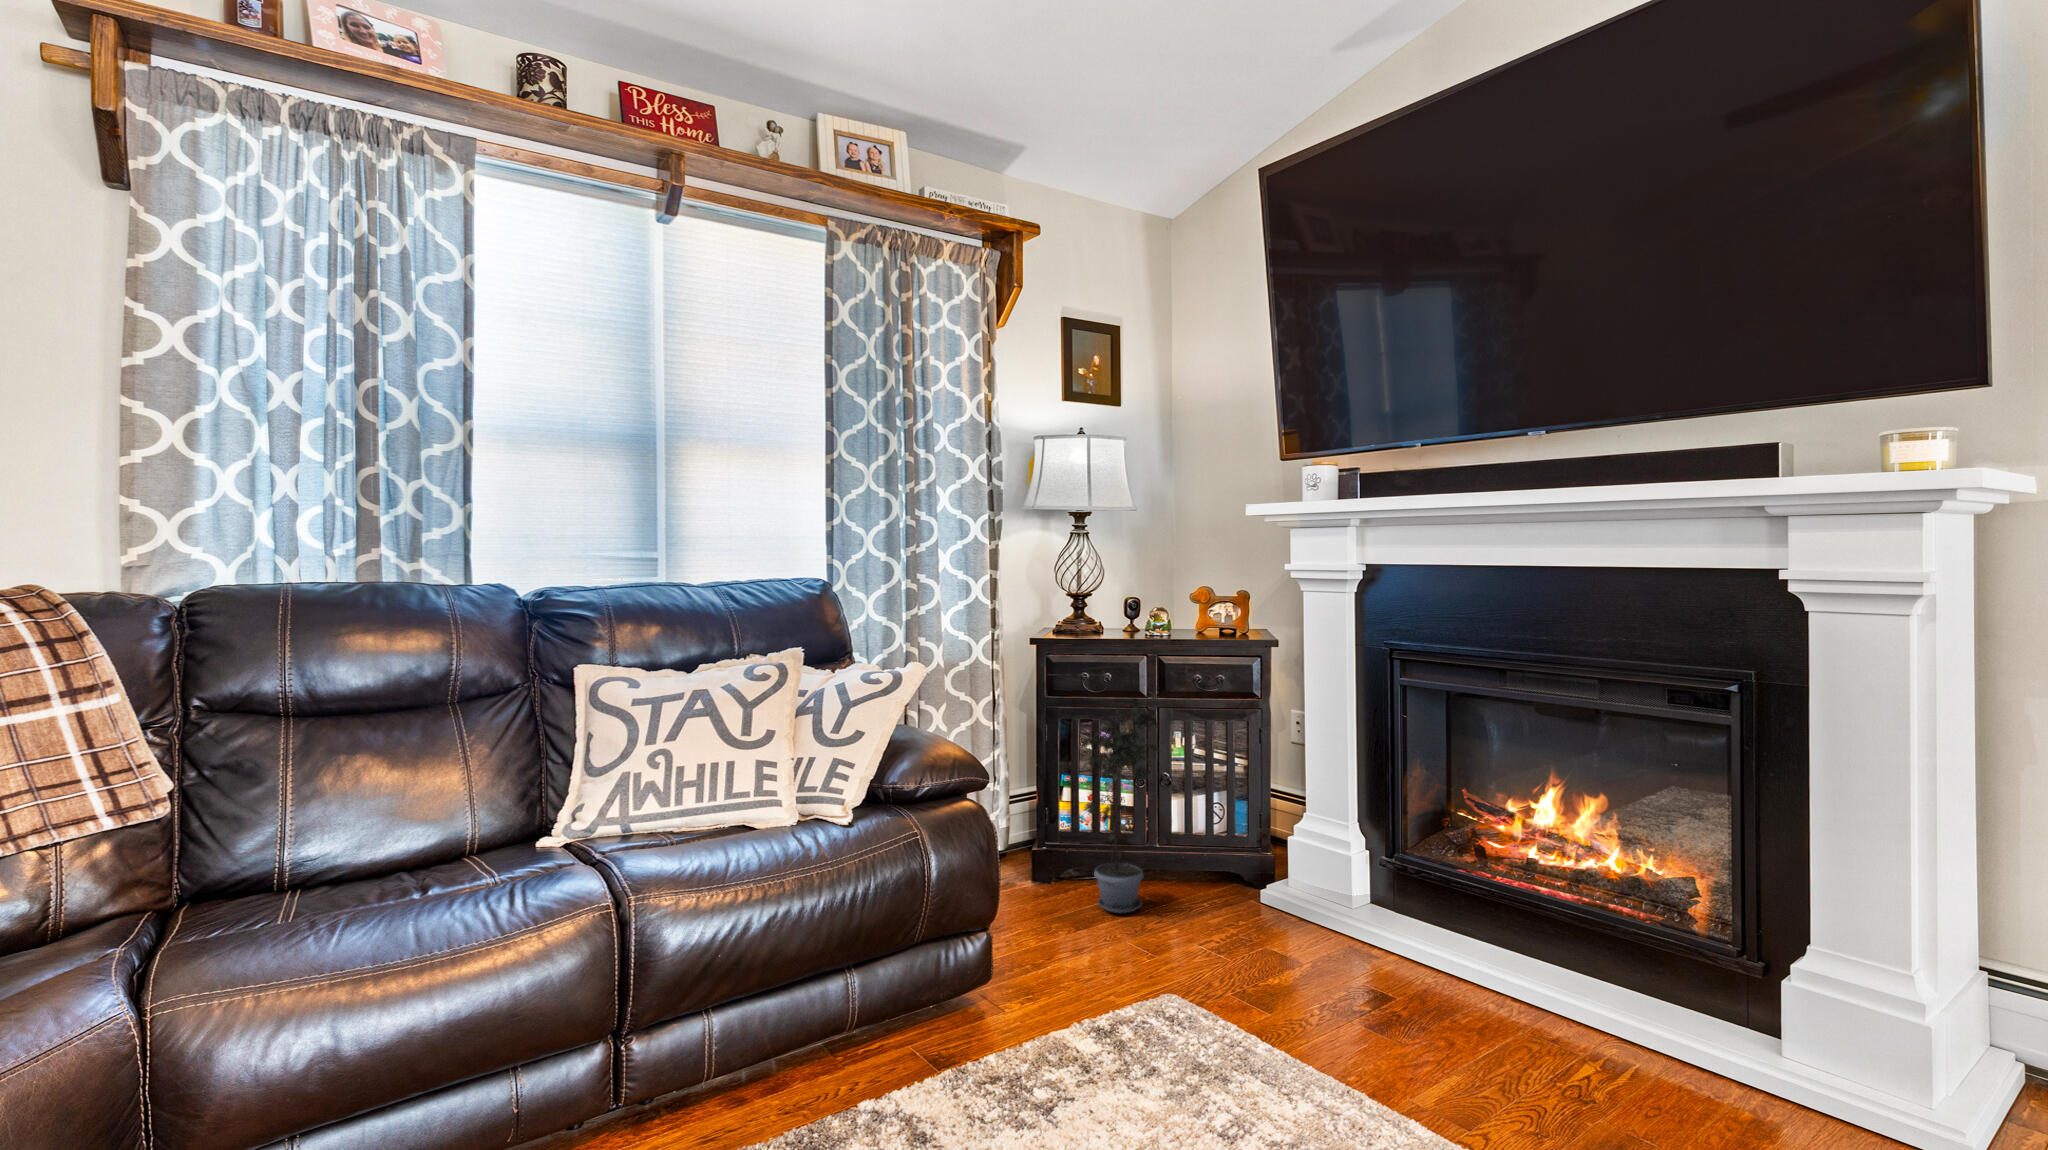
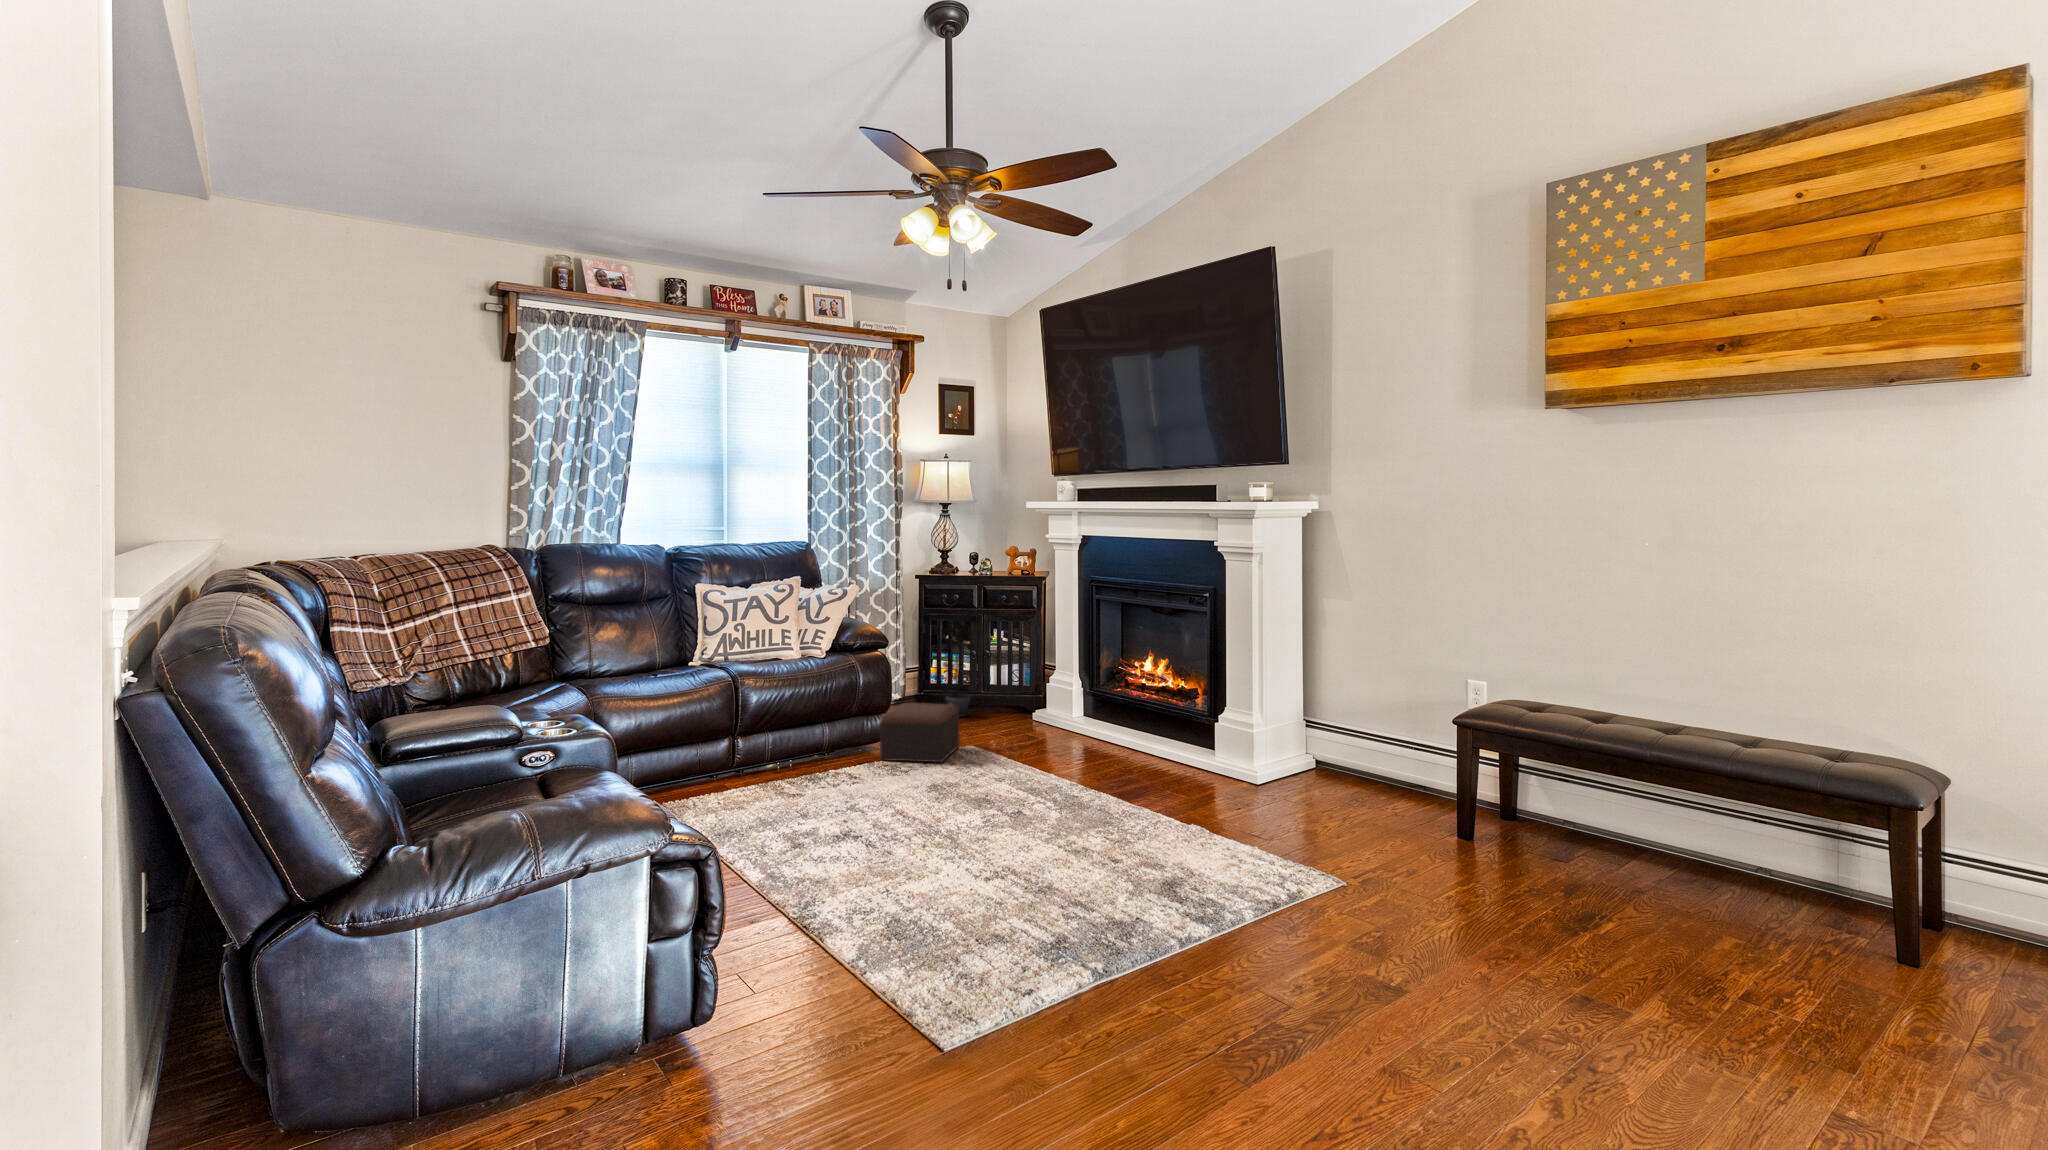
footstool: none [975,925,1156,1109] -> present [880,703,959,763]

